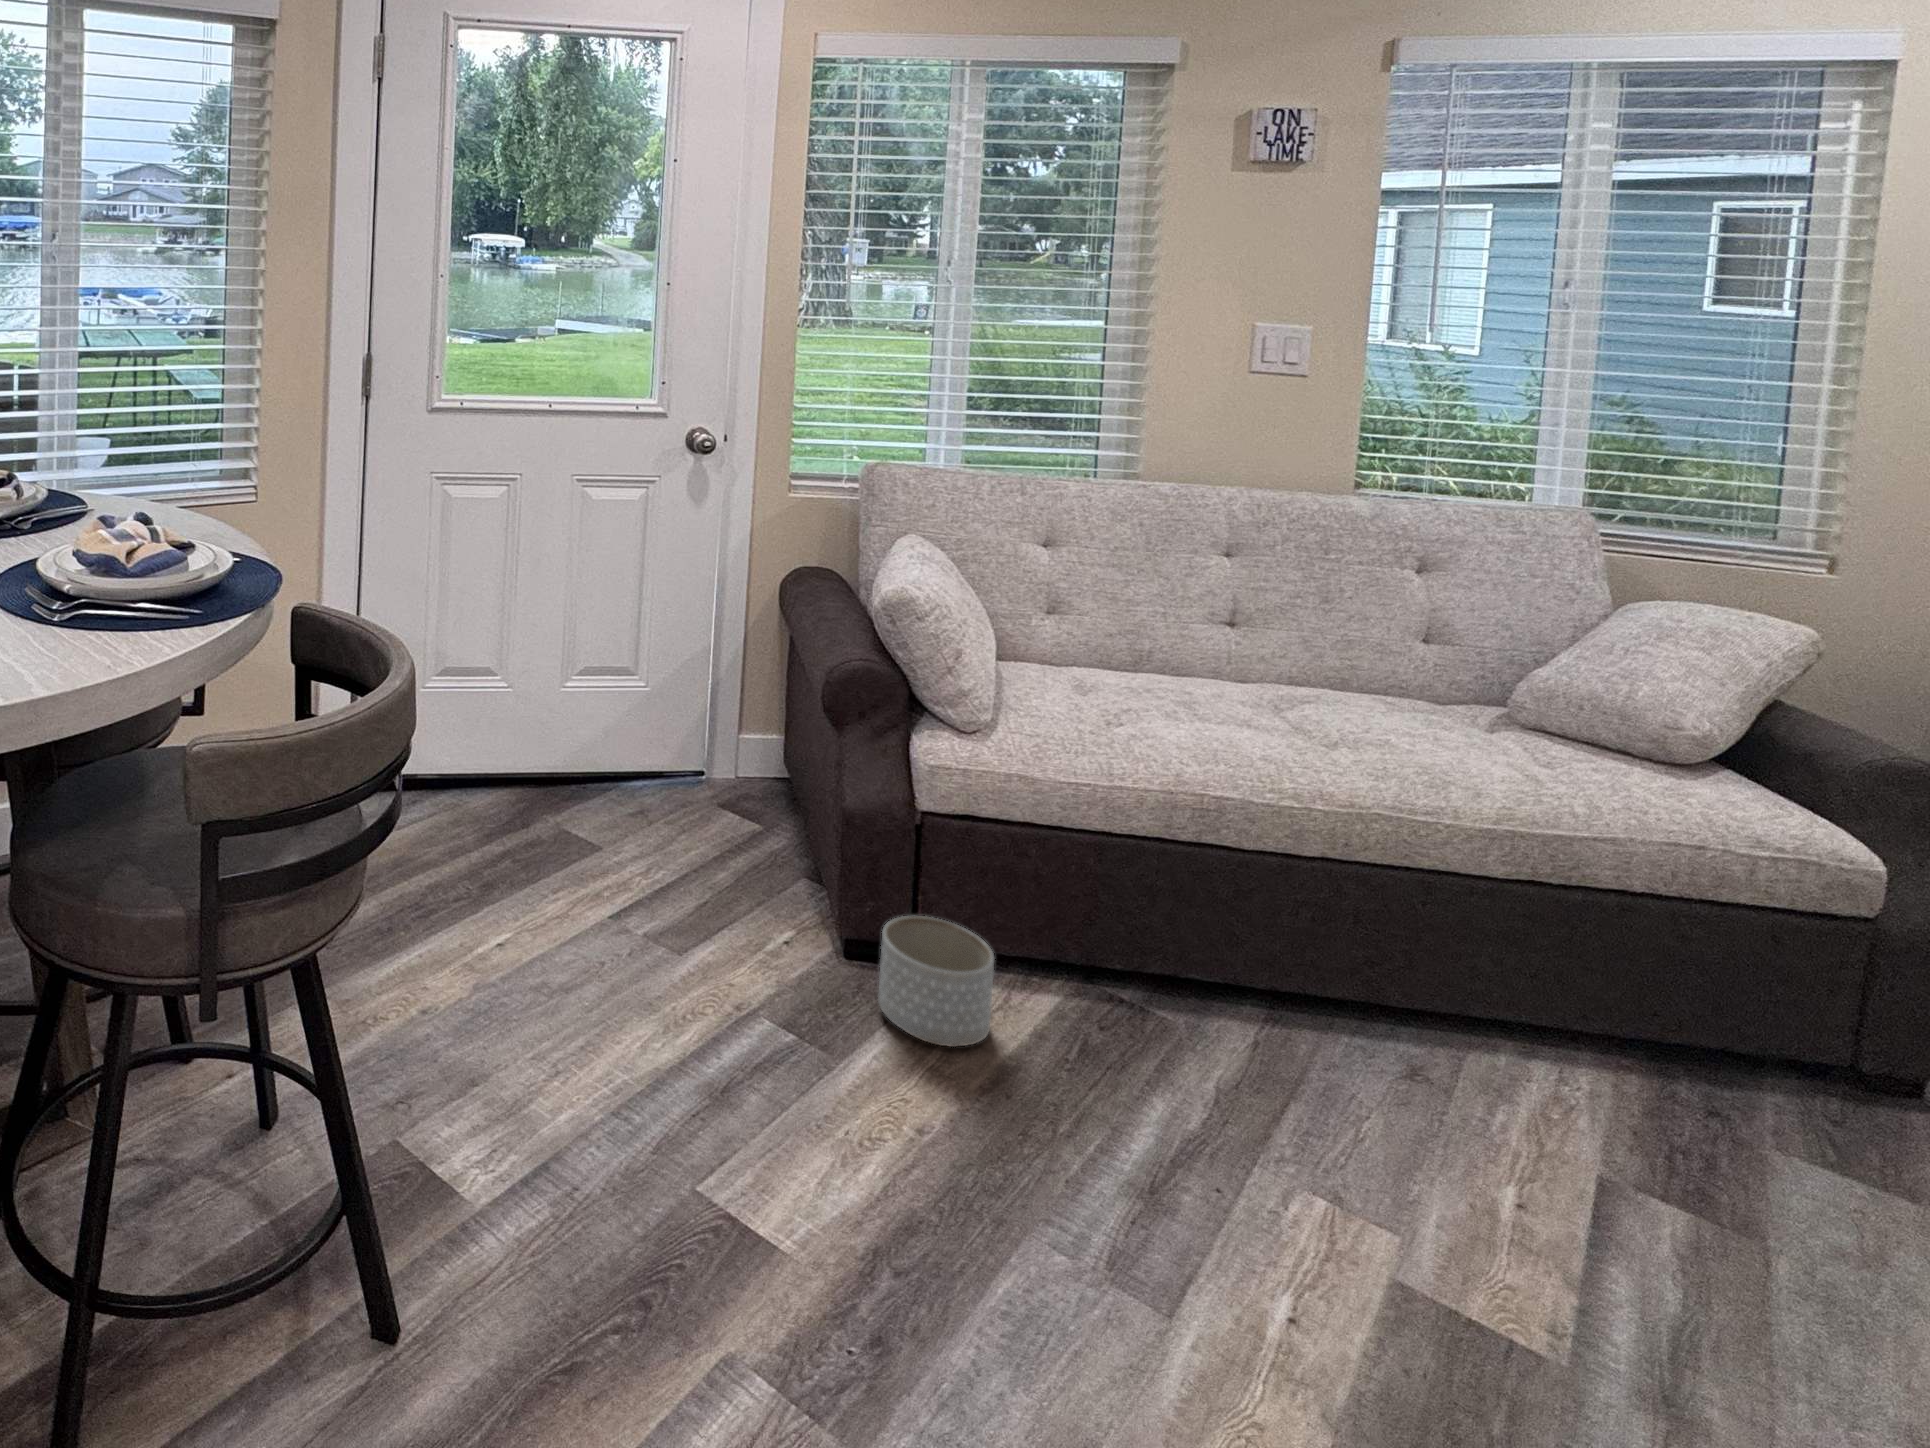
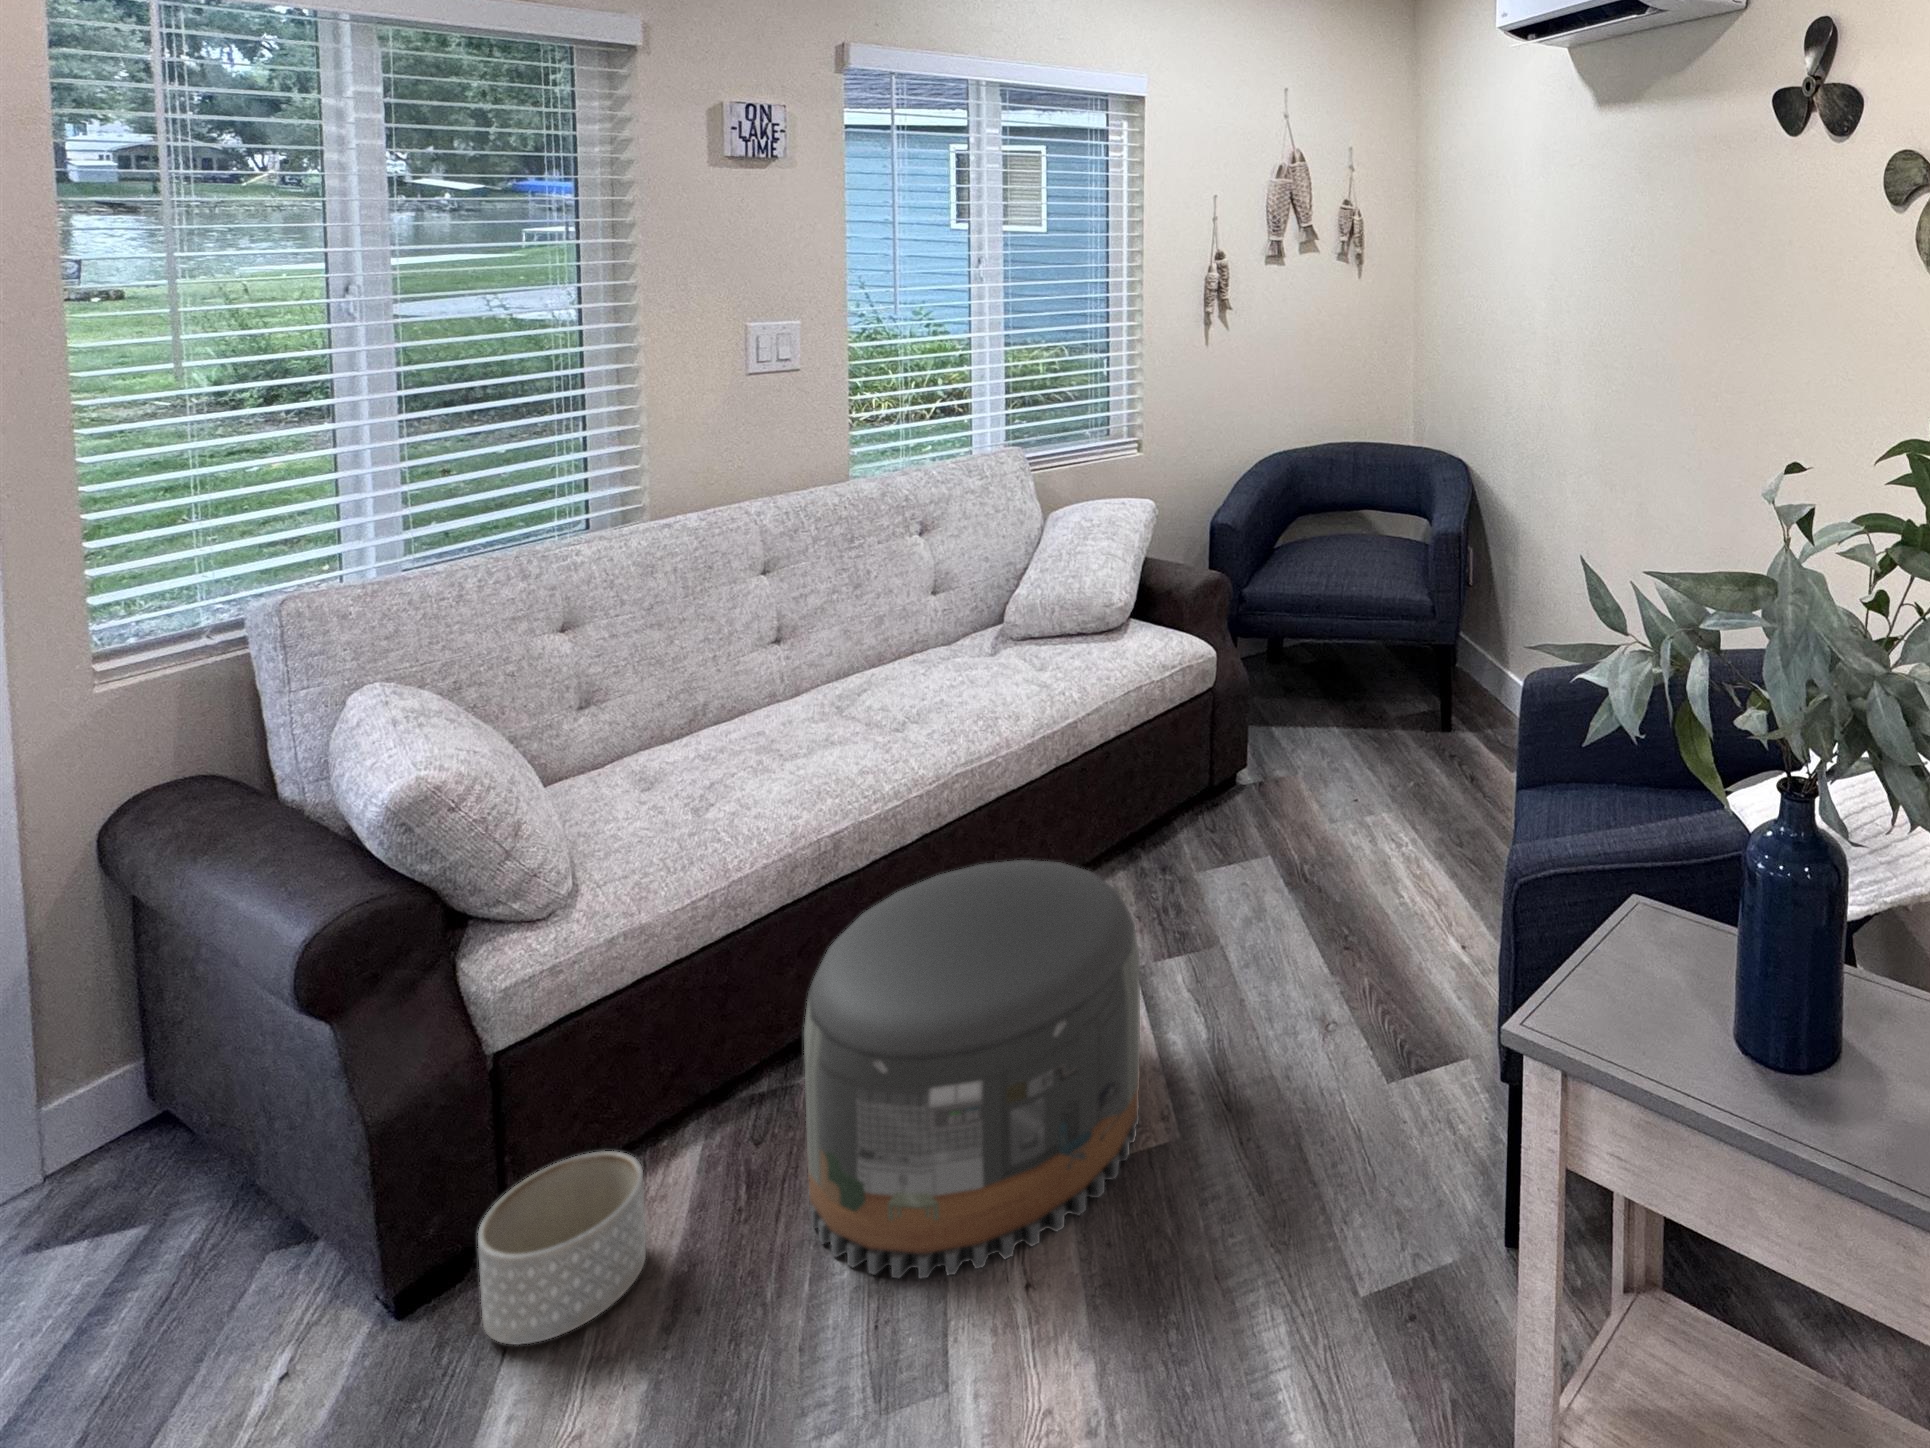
pouf: none [1116,865,1542,1320] -> present [804,860,1140,1278]

